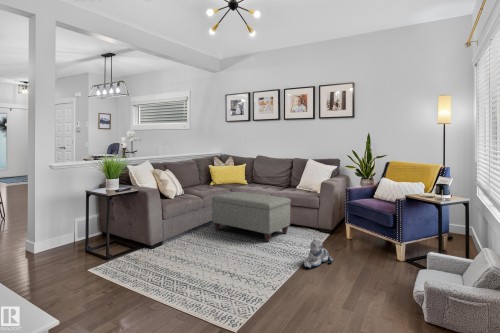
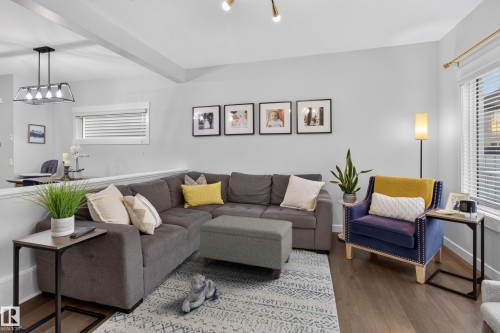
plush toy: present [304,240,333,268] -> present [182,274,219,312]

